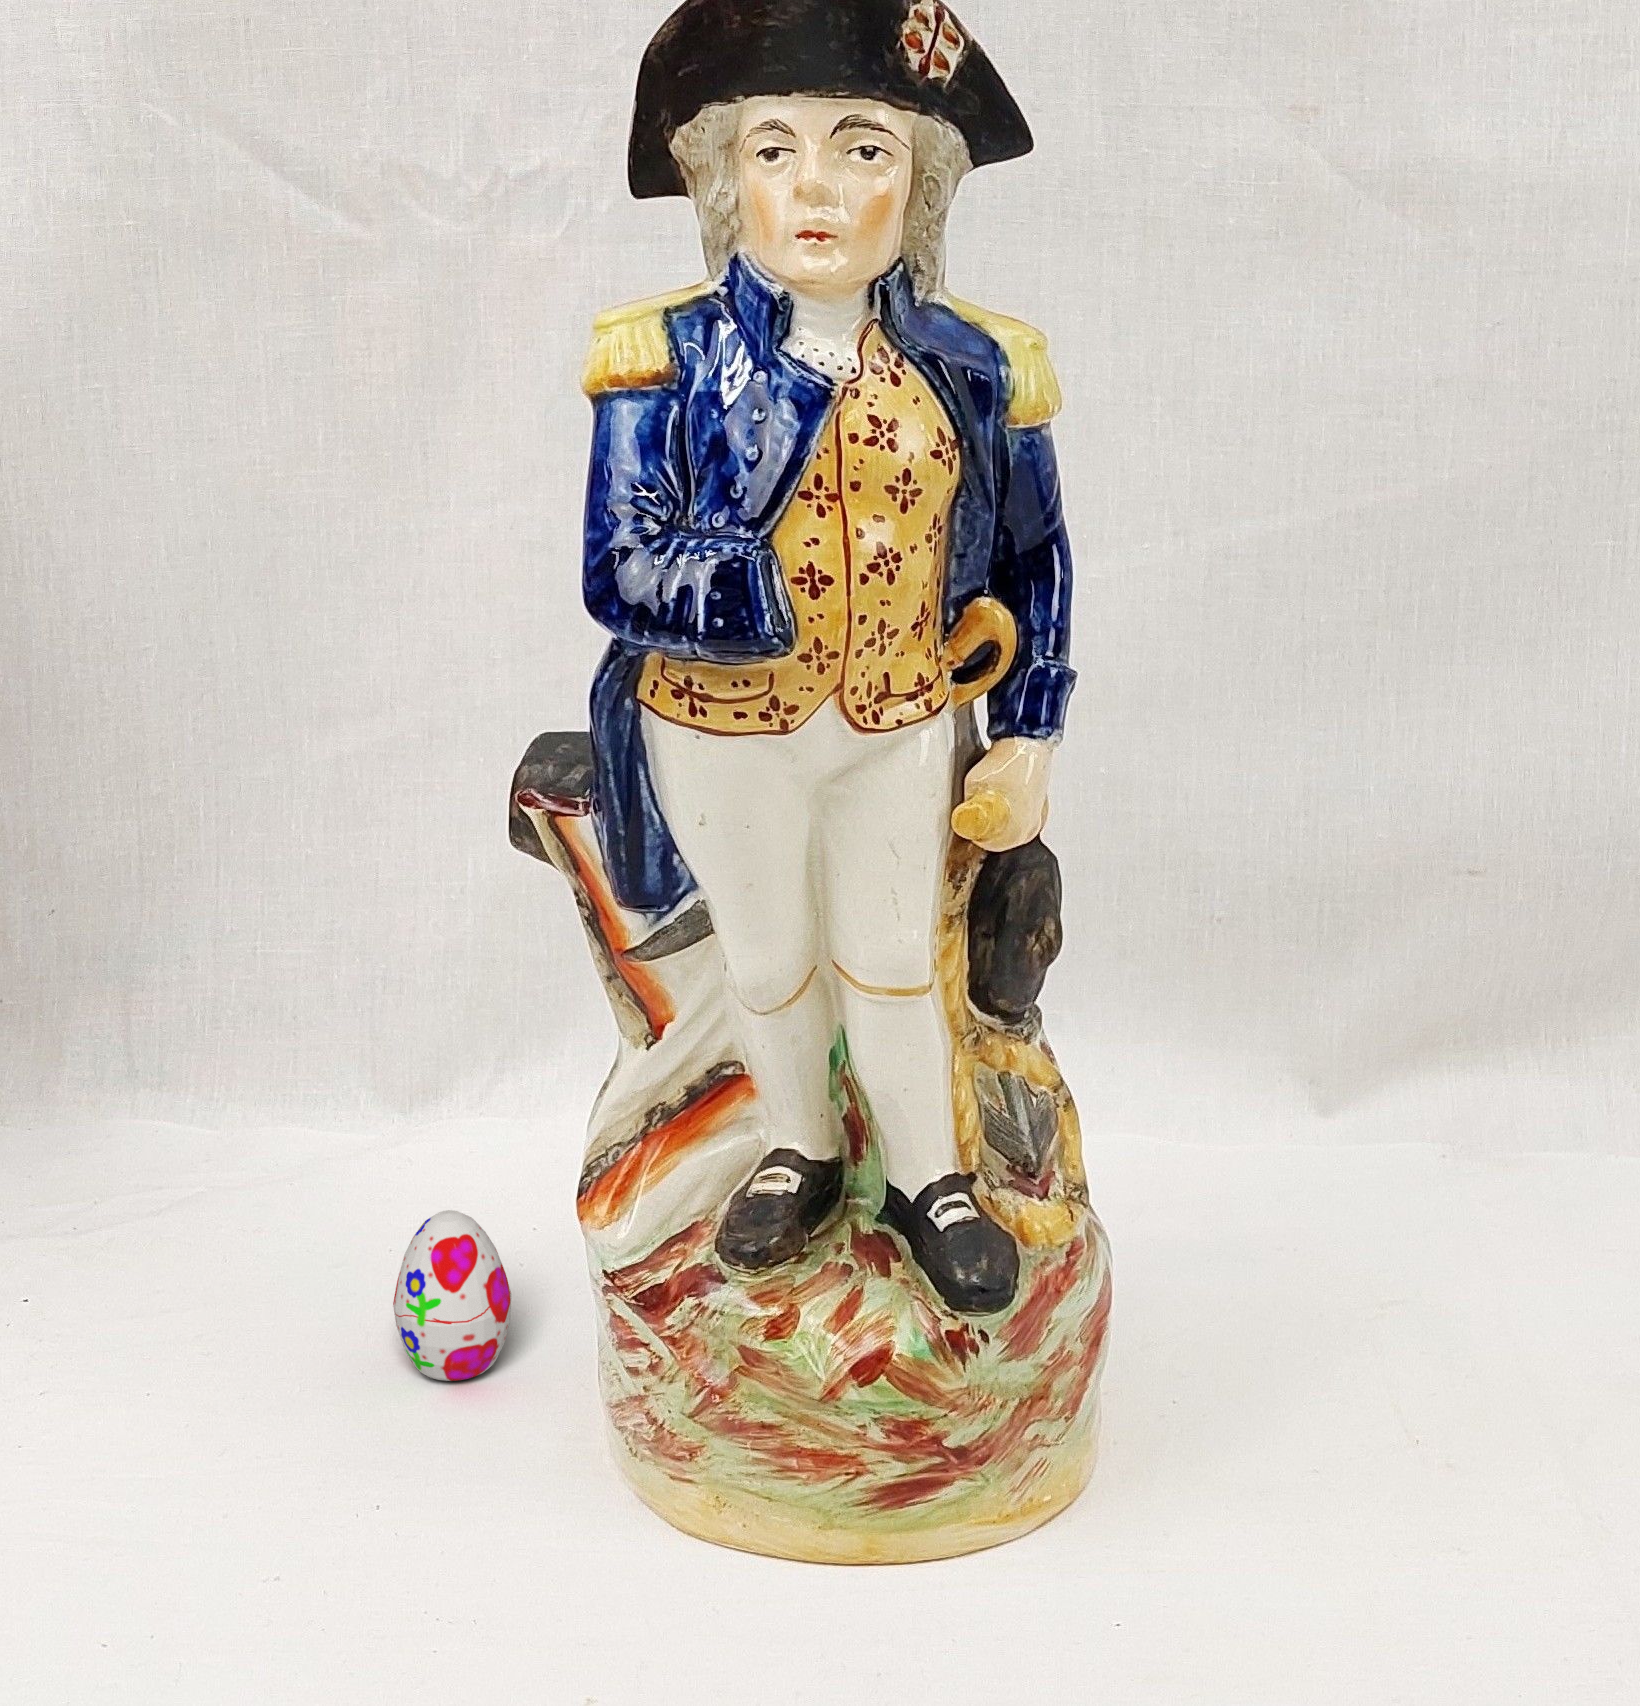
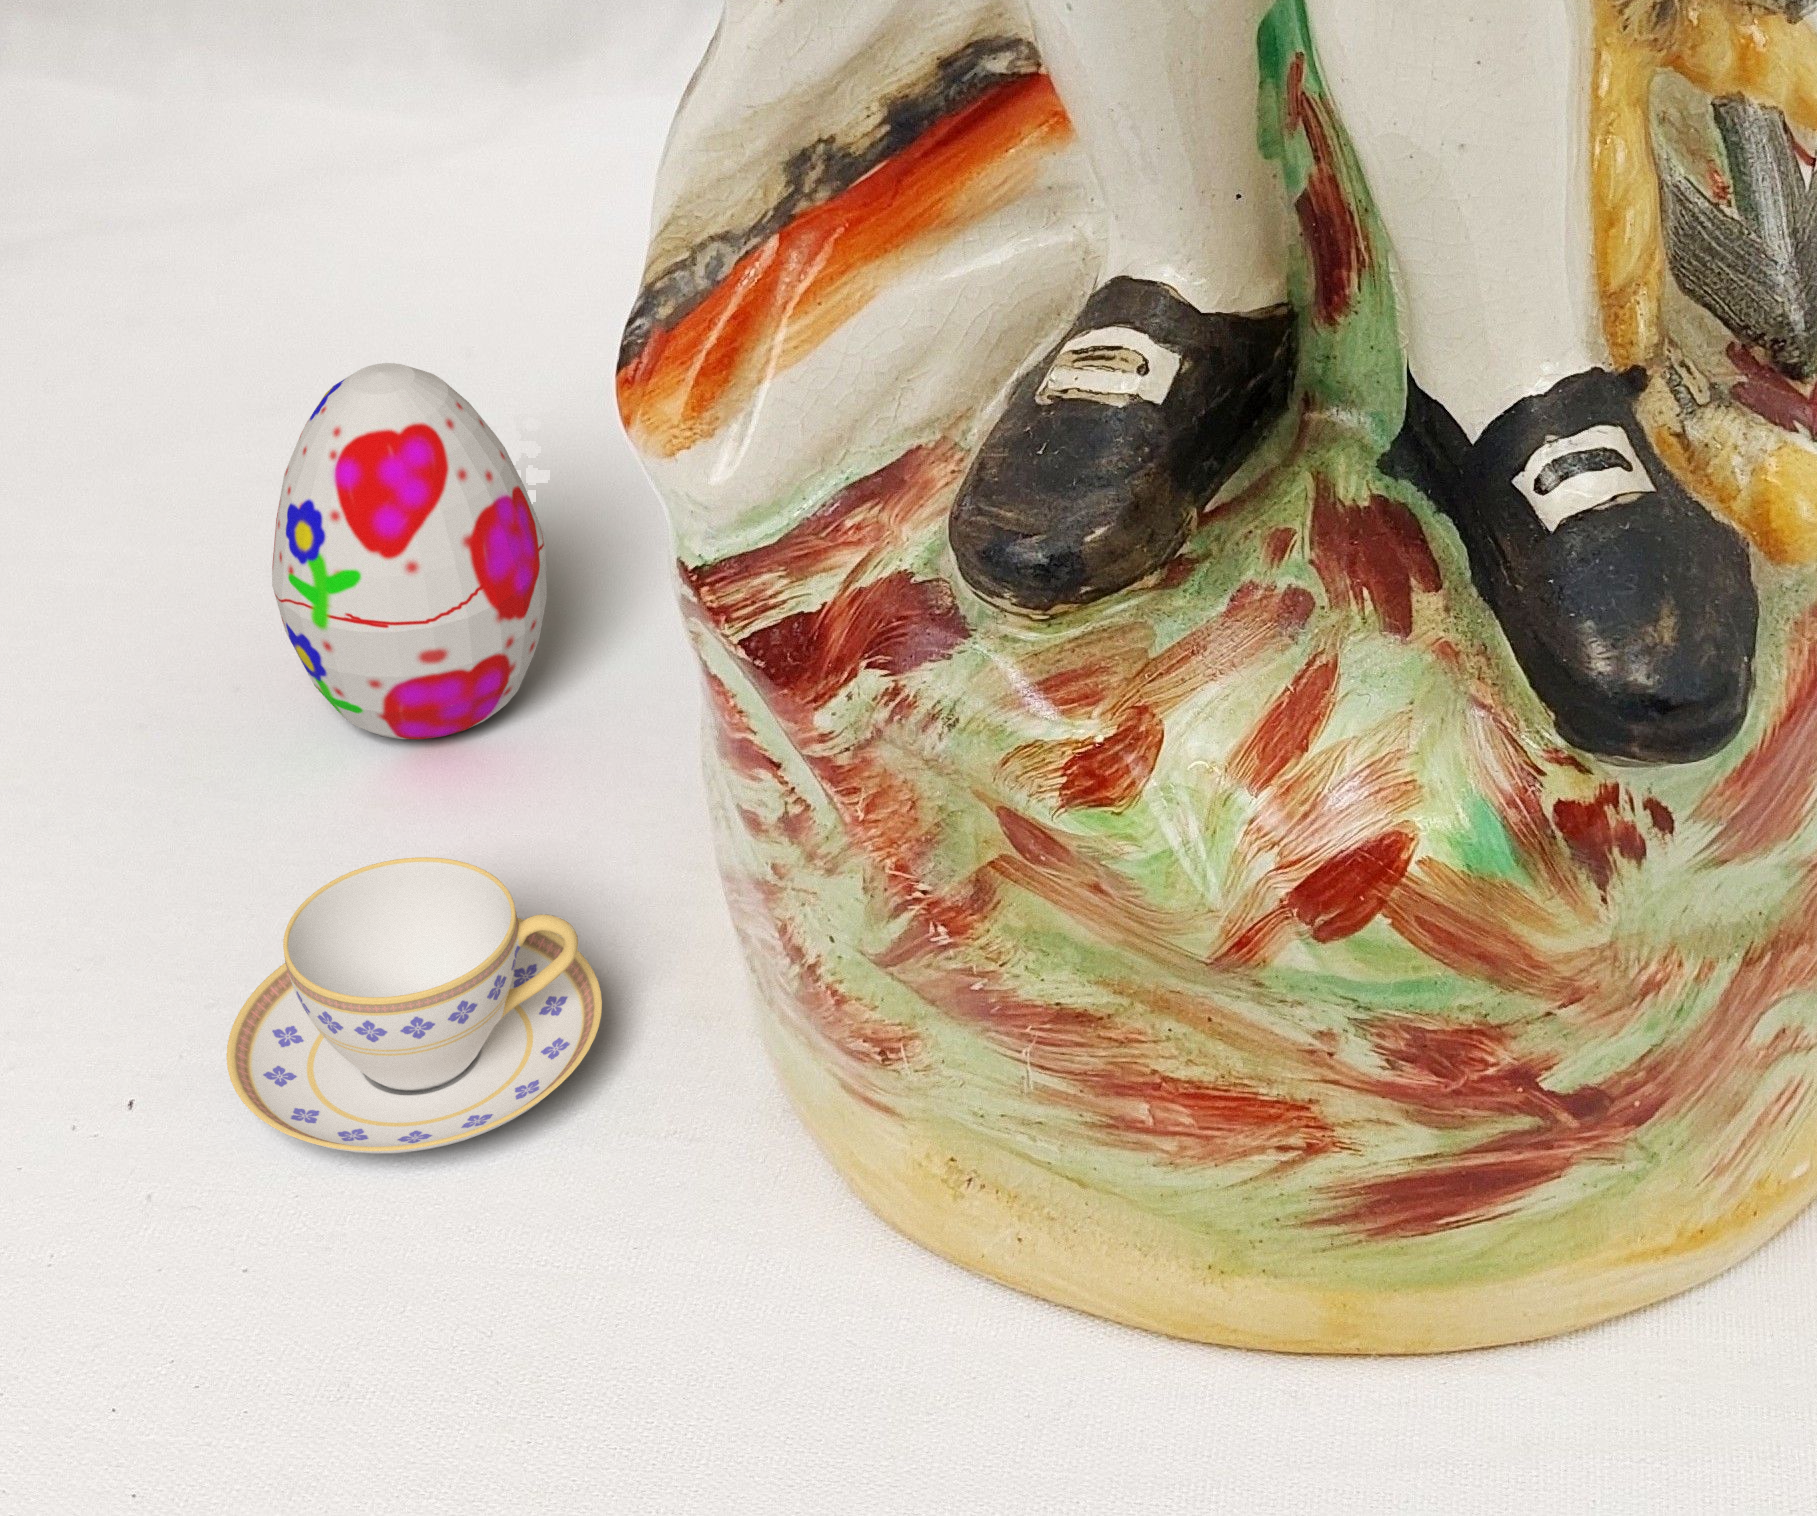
teacup: none [415,1402,566,1513] -> present [227,857,602,1154]

